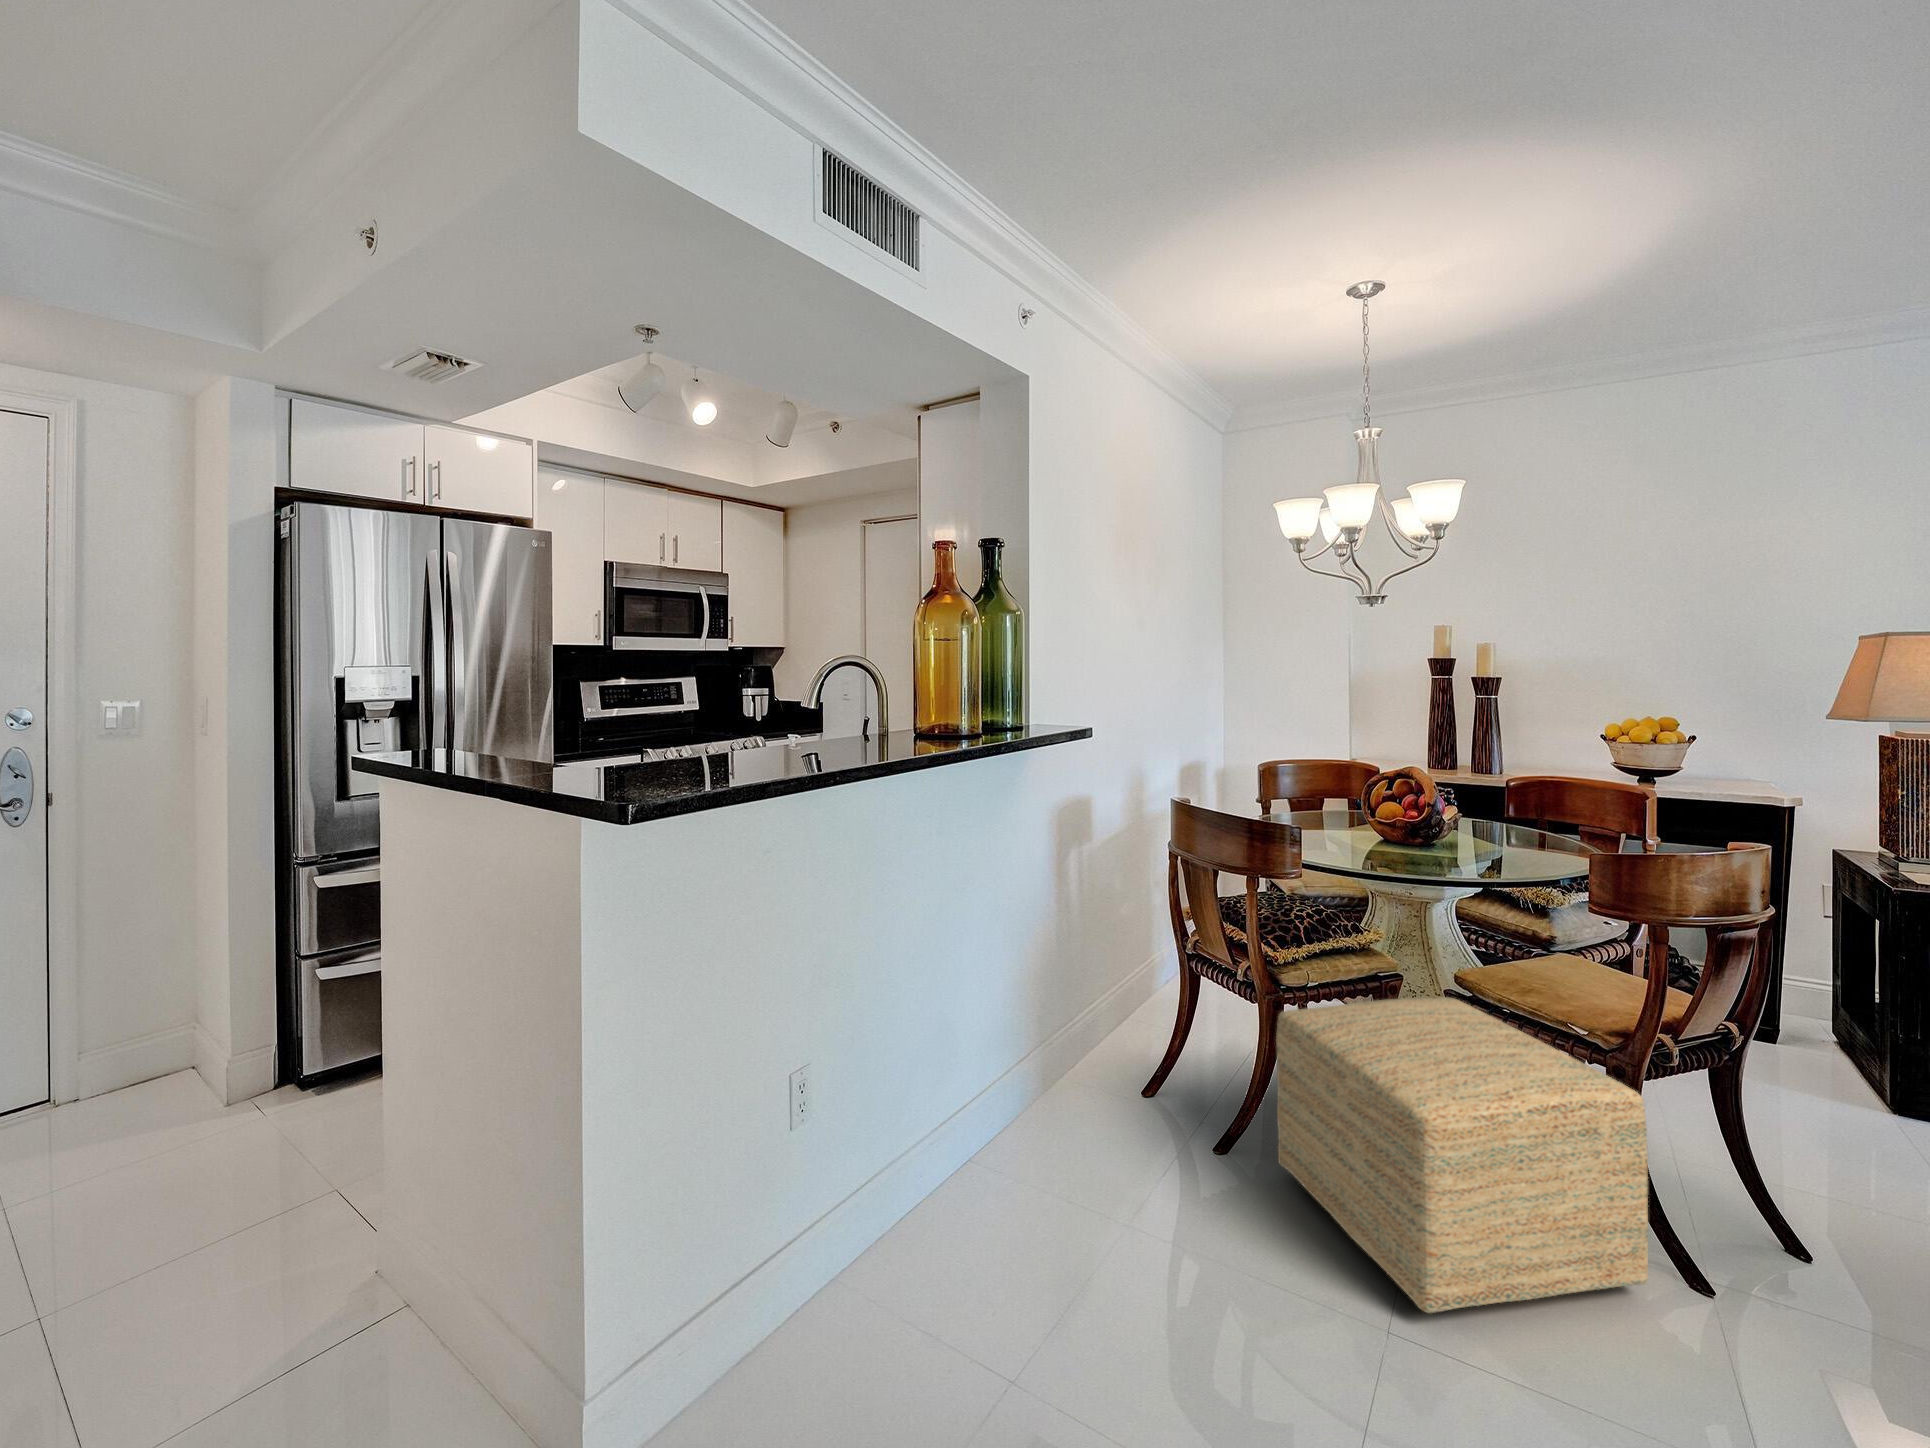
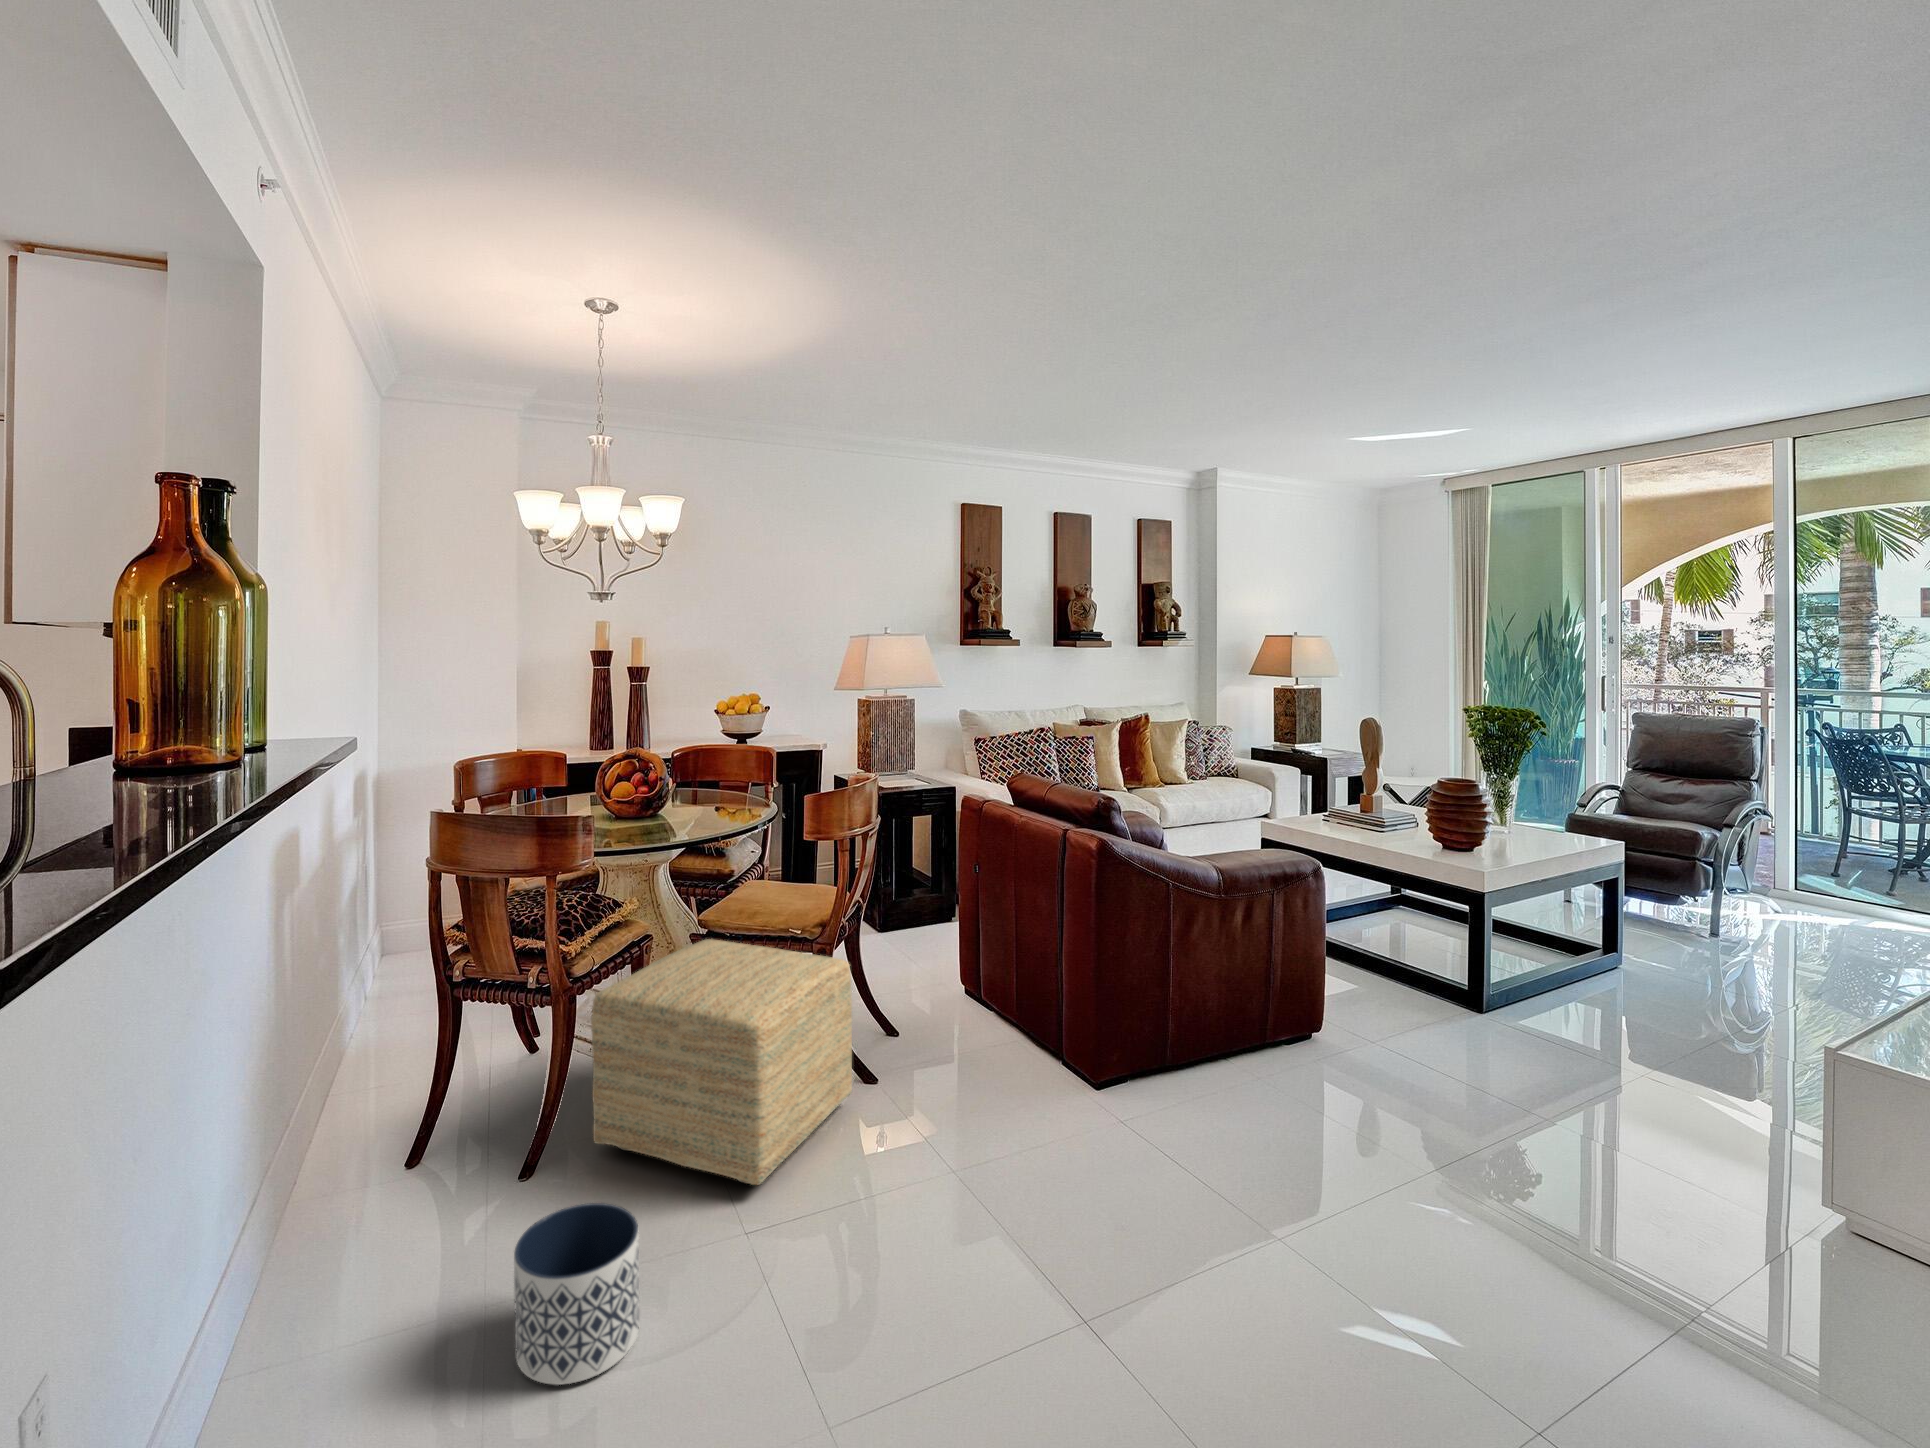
planter: none [1101,1197,1221,1379] -> present [514,1203,640,1385]

